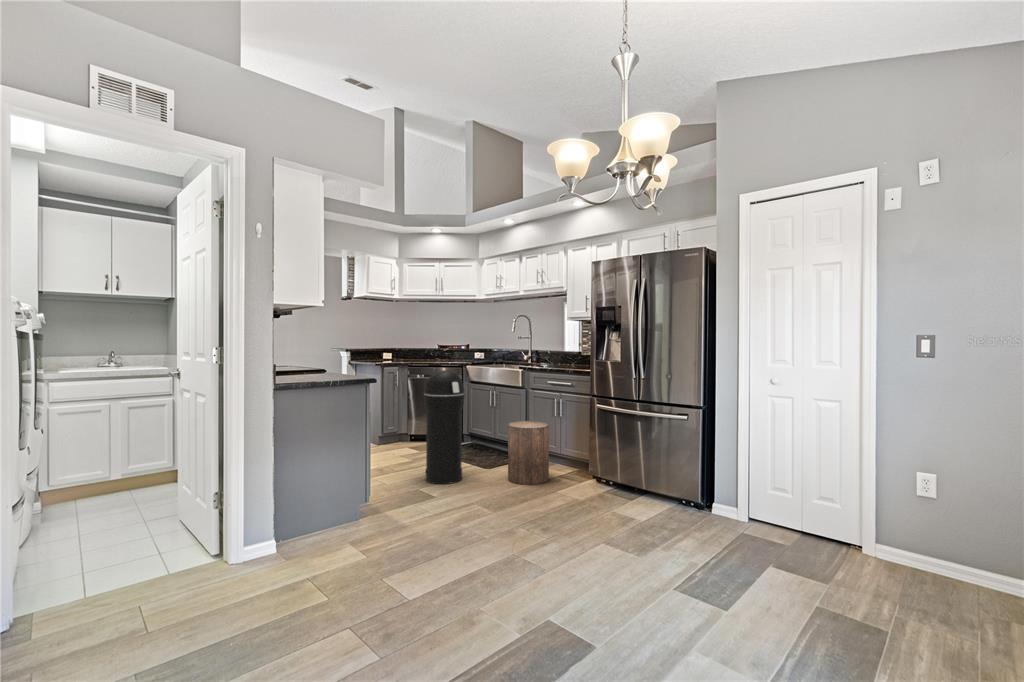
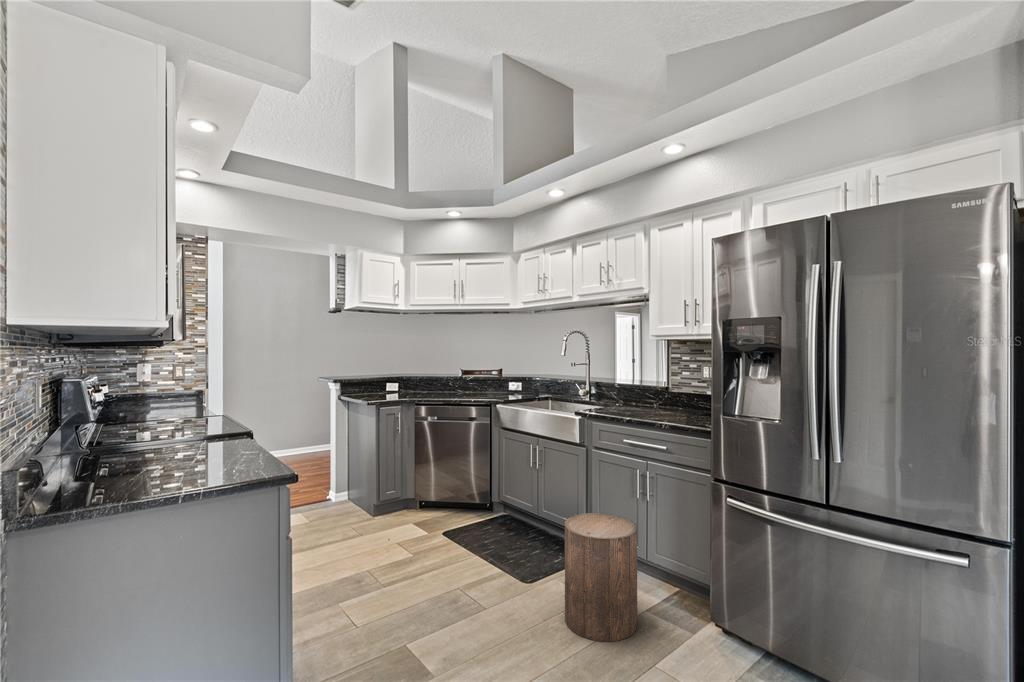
trash can: present [424,370,465,484] -> none [419,430,490,634]

